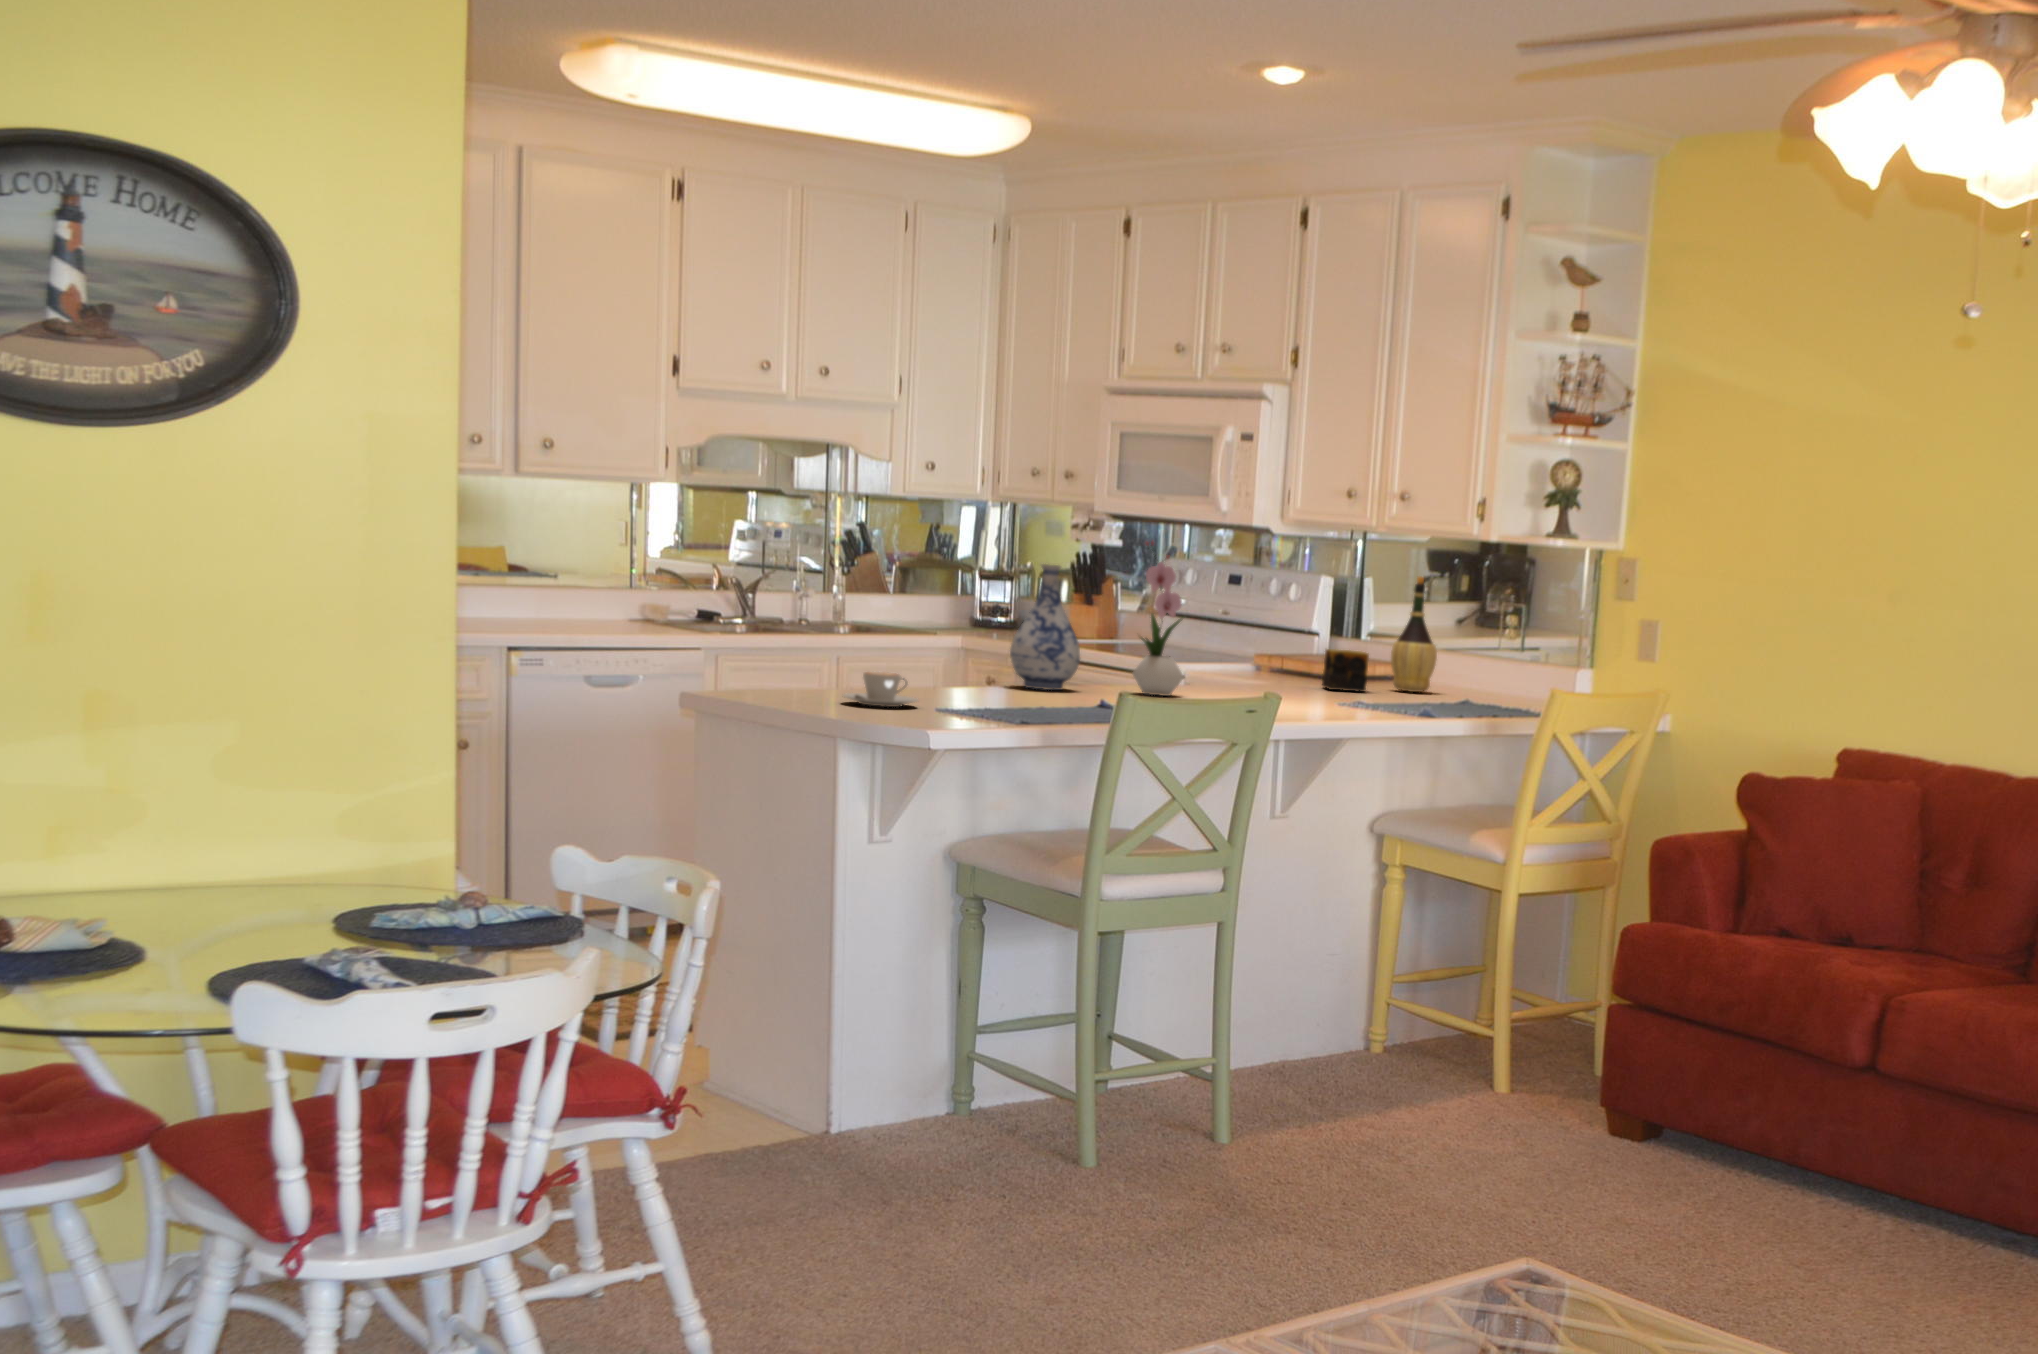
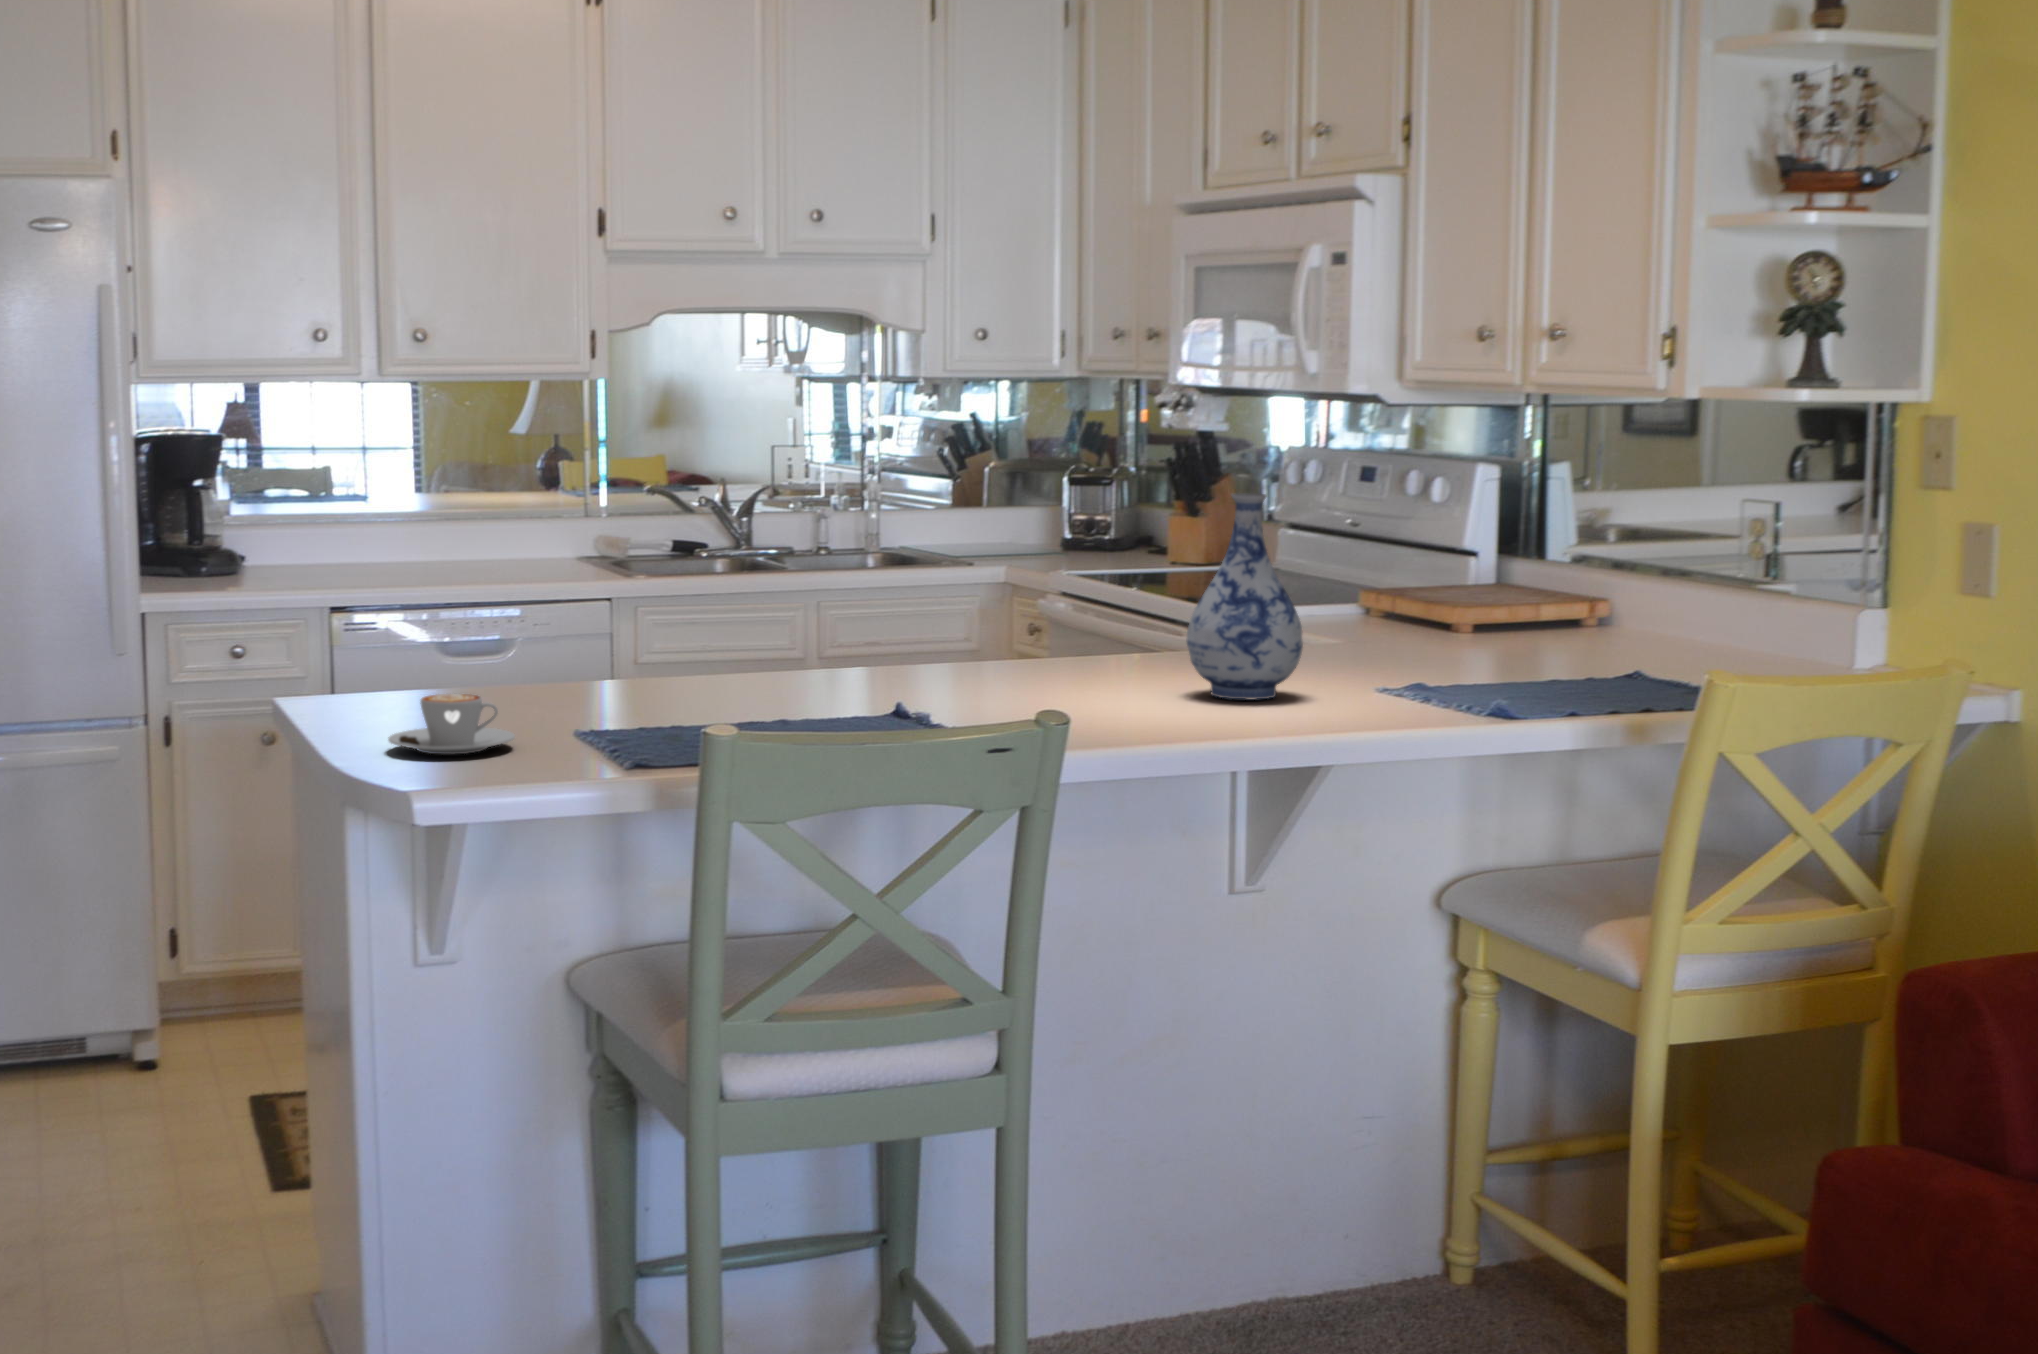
flower arrangement: present [1133,542,1184,696] -> none [1013,441,1102,690]
vase: present [1010,564,1080,690] -> present [1187,493,1303,700]
wine bottle: present [1391,576,1437,692] -> none [1532,461,1610,649]
candle: present [1322,649,1369,692] -> none [1410,586,1478,655]

